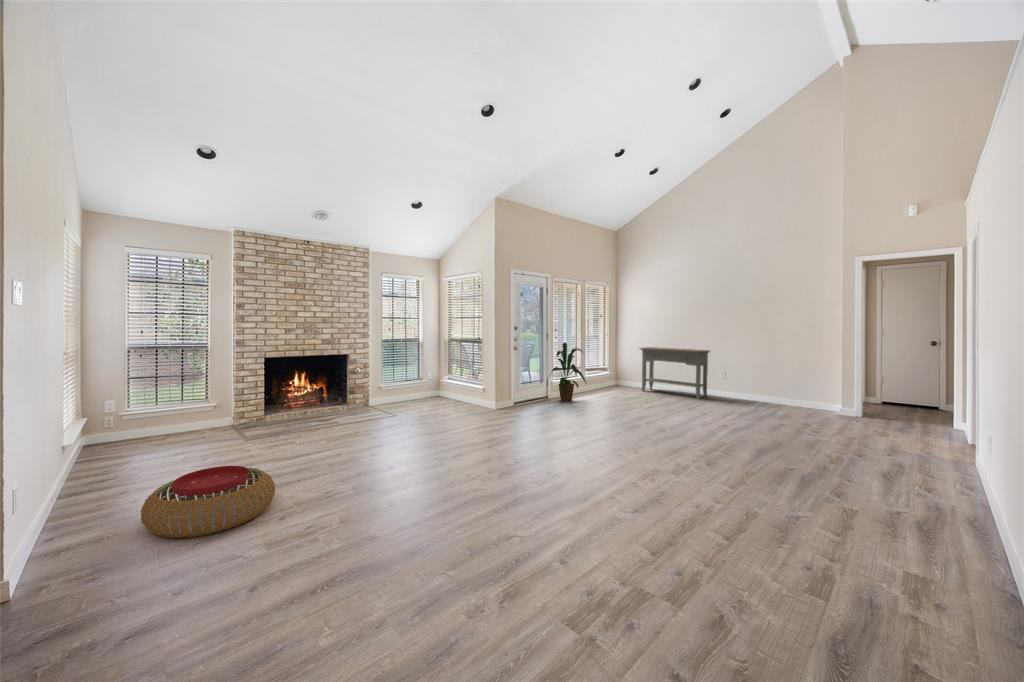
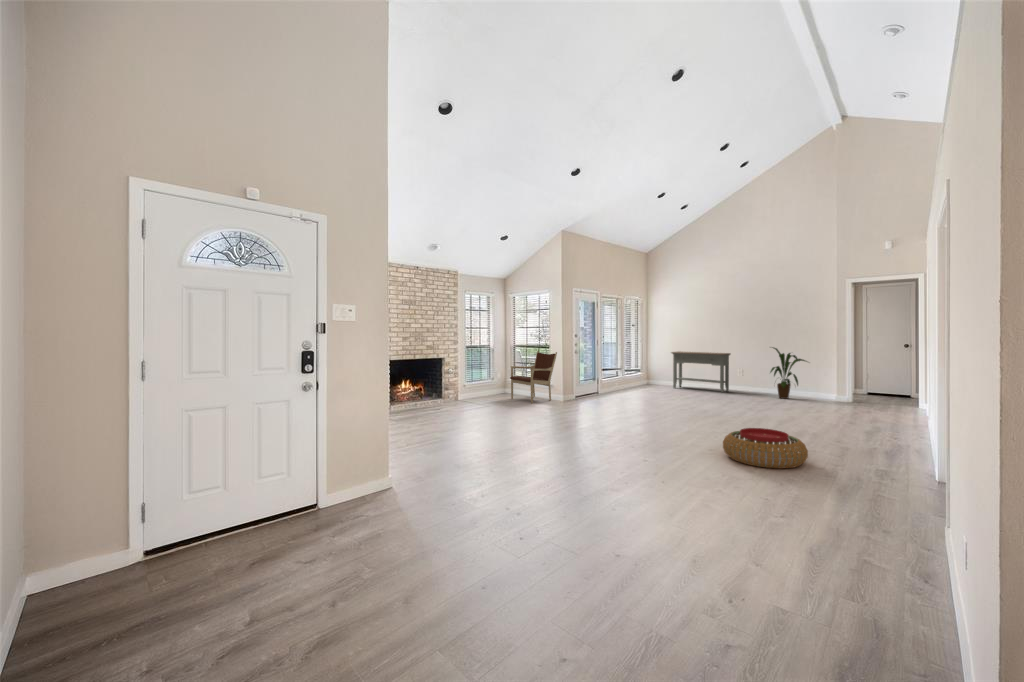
house plant: present [550,343,586,401] -> present [770,347,807,399]
armchair: none [431,346,487,413] -> present [510,351,557,403]
pouf: present [141,466,275,538] -> present [723,428,808,469]

